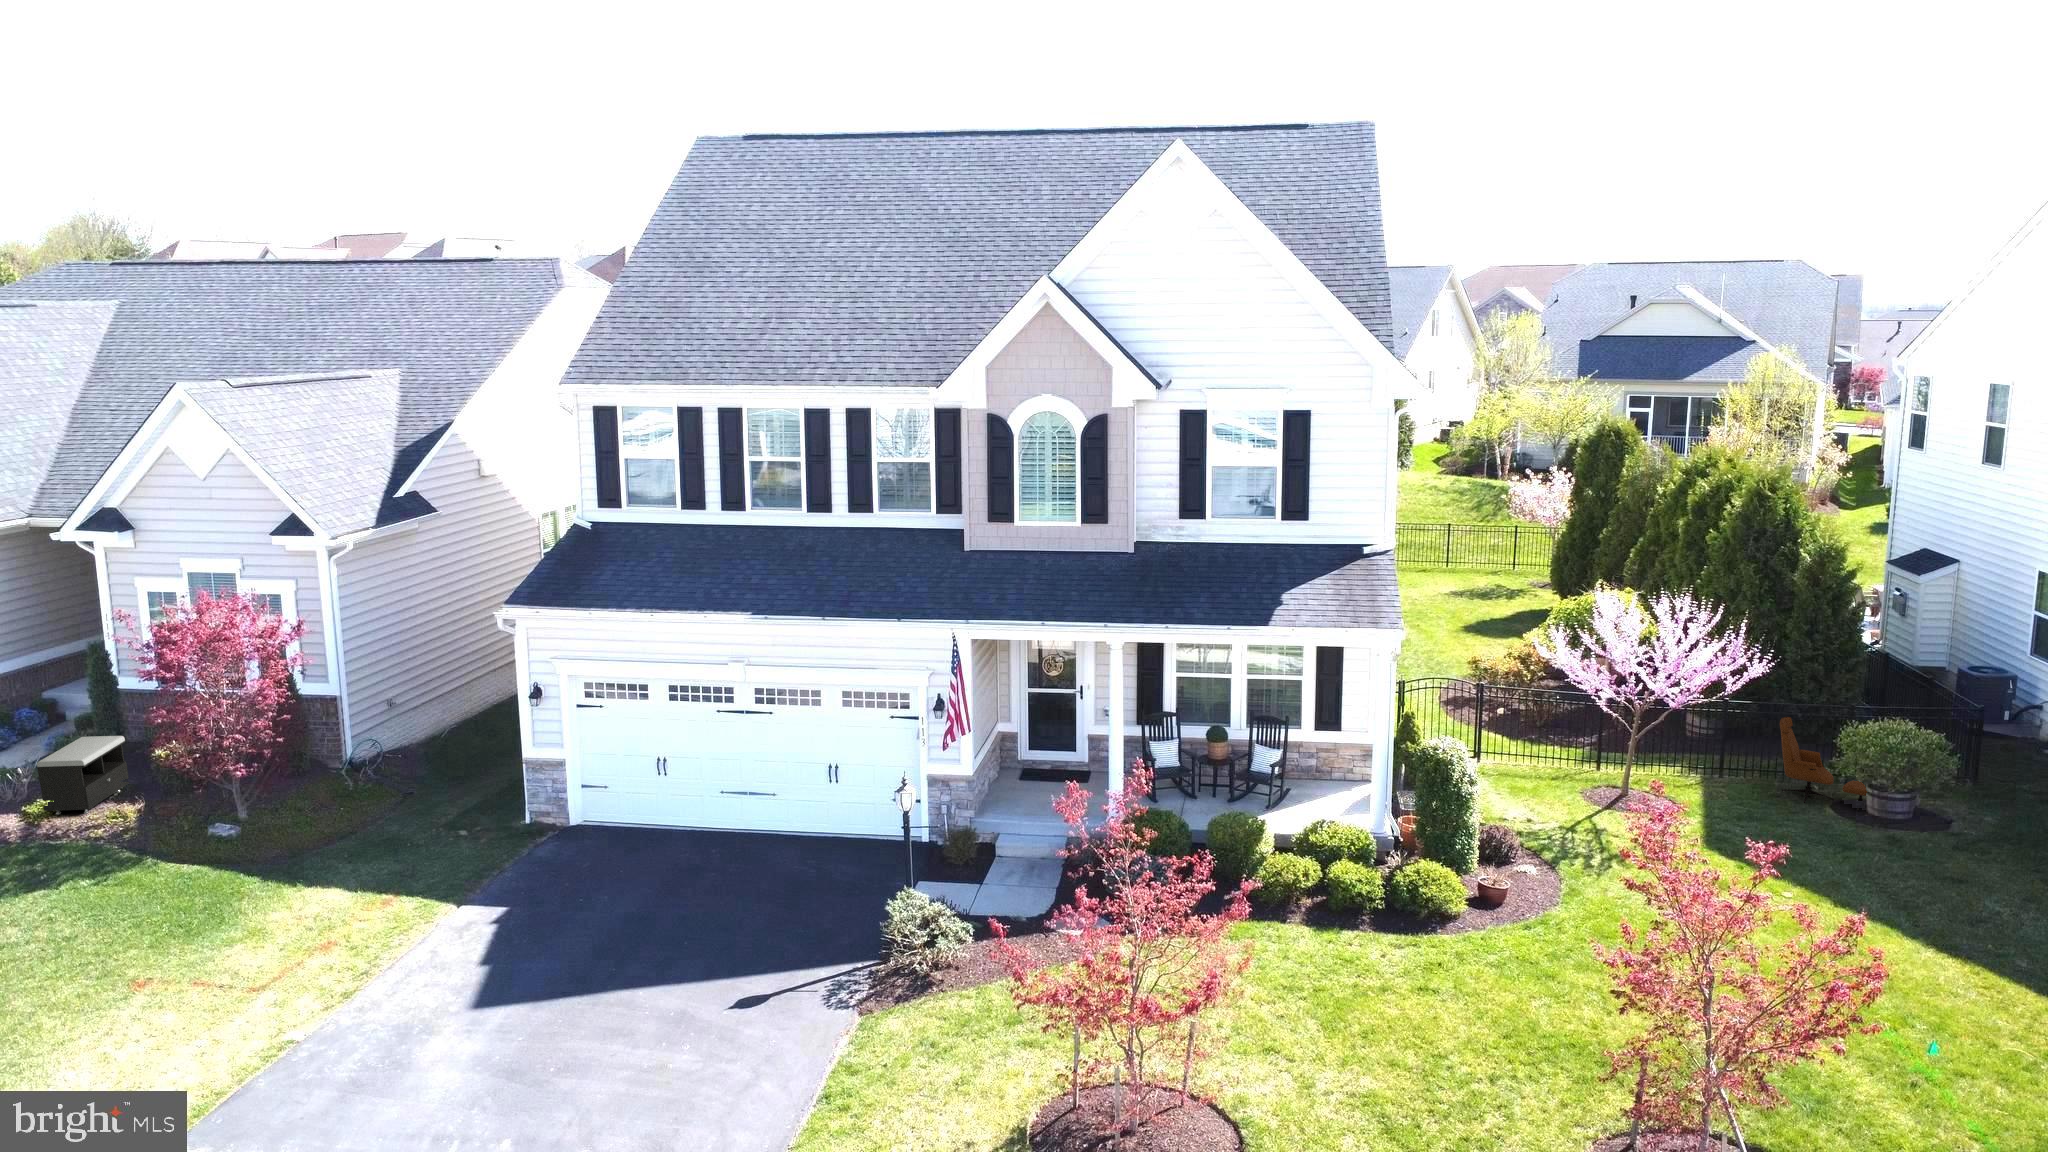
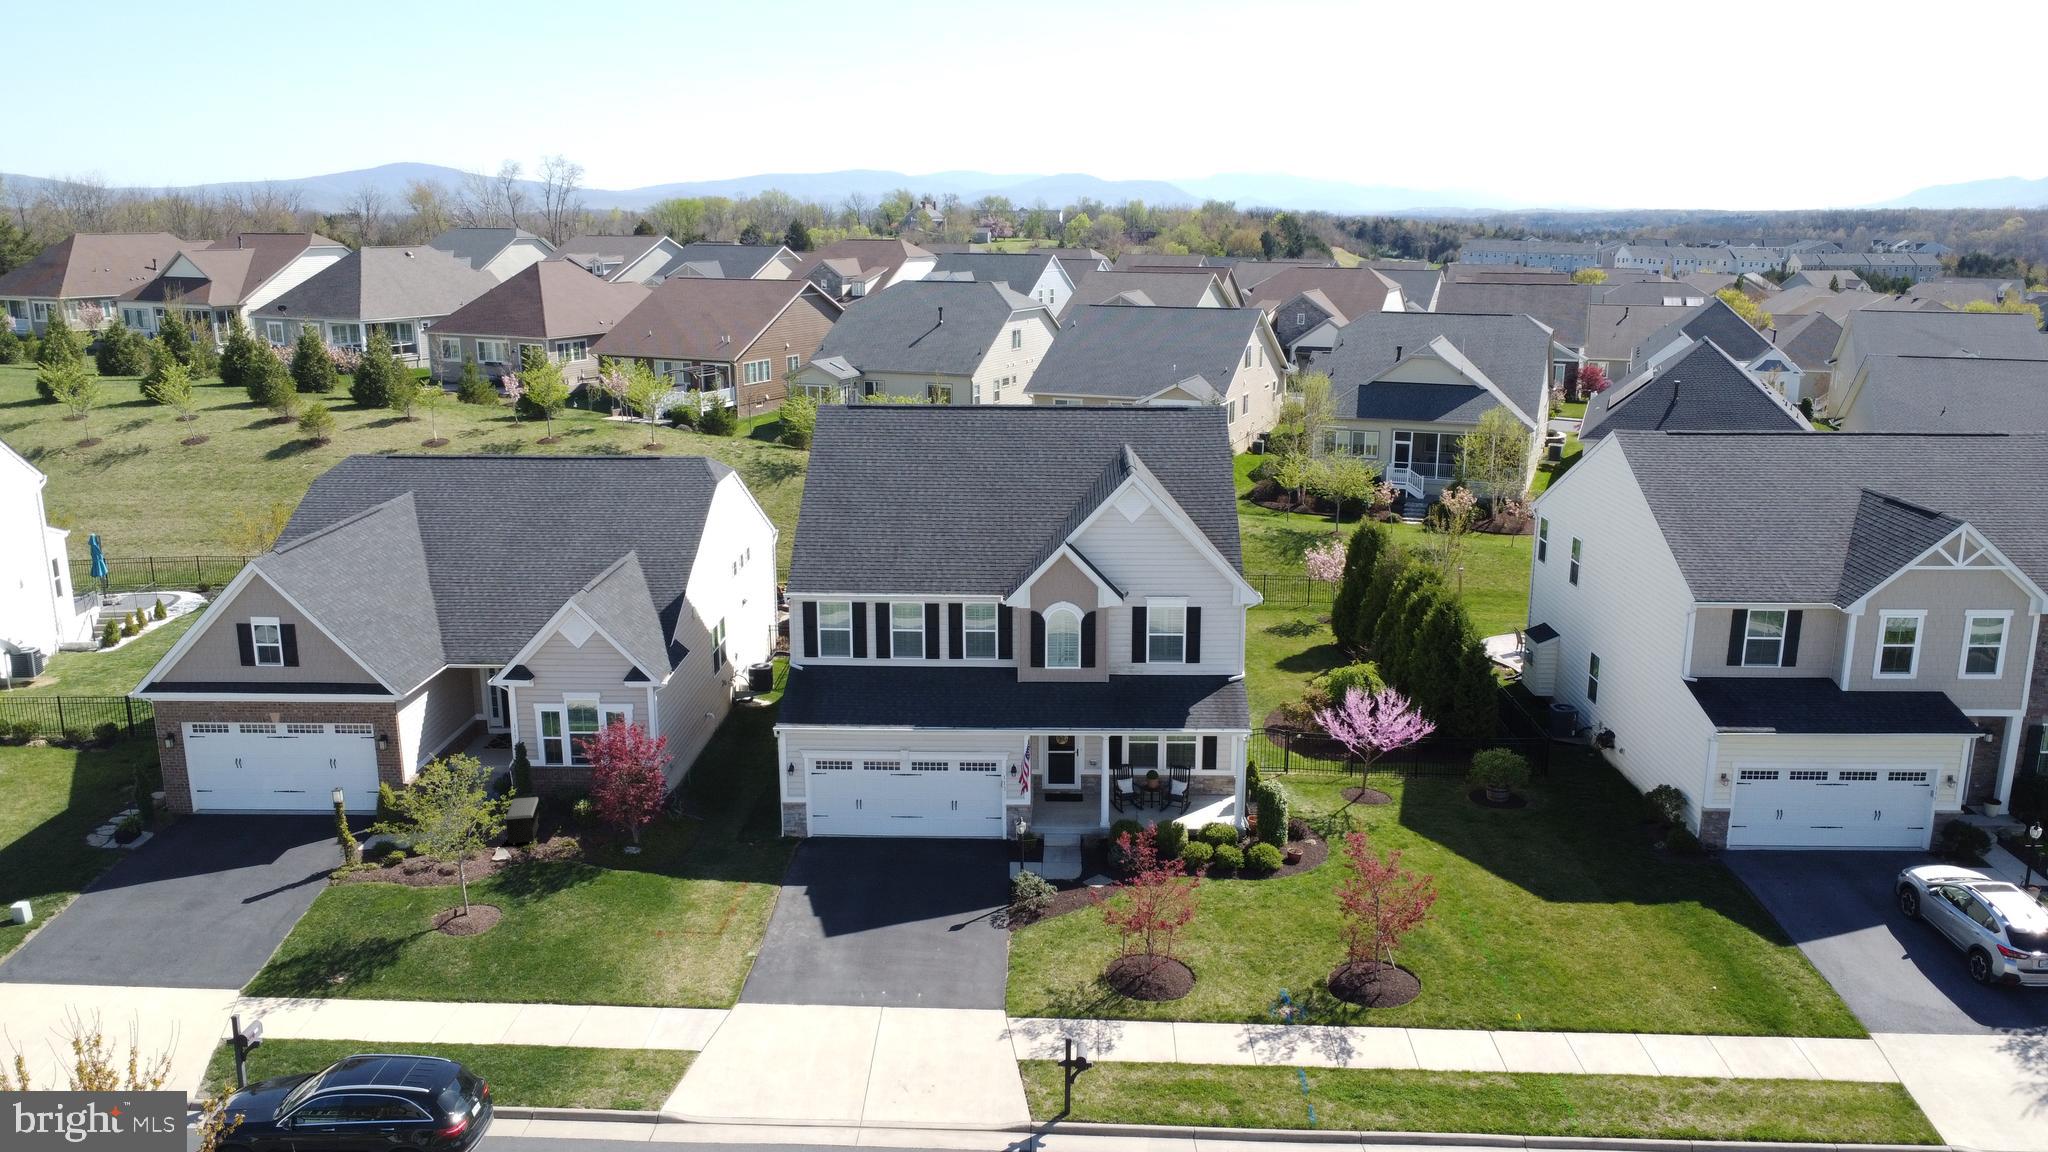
lounge chair: present [1780,717,1867,811] -> none [1440,750,1488,800]

